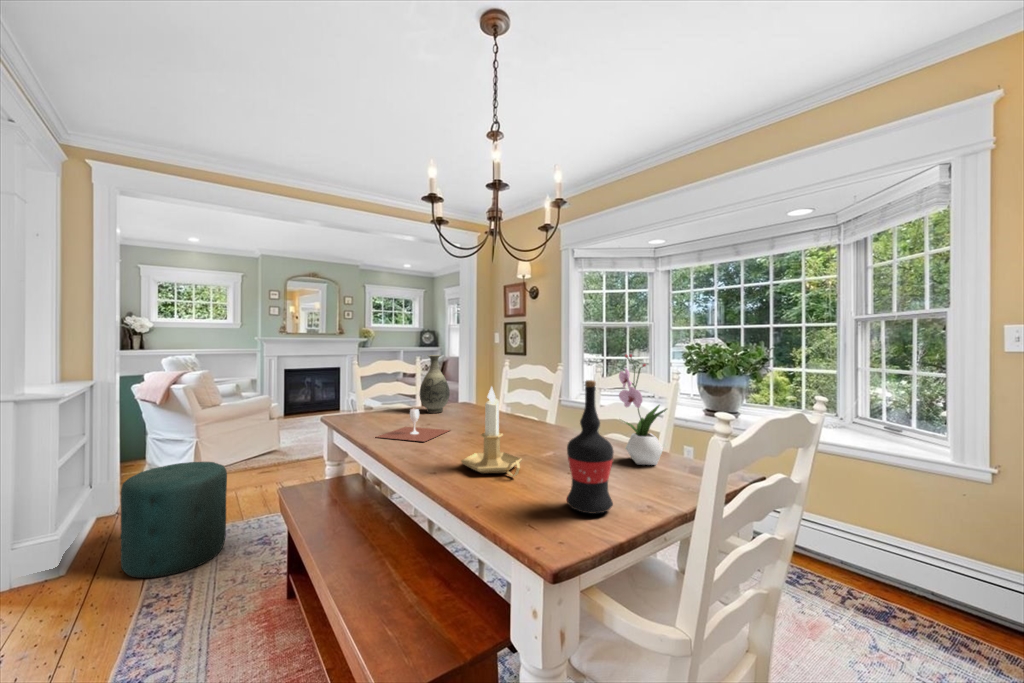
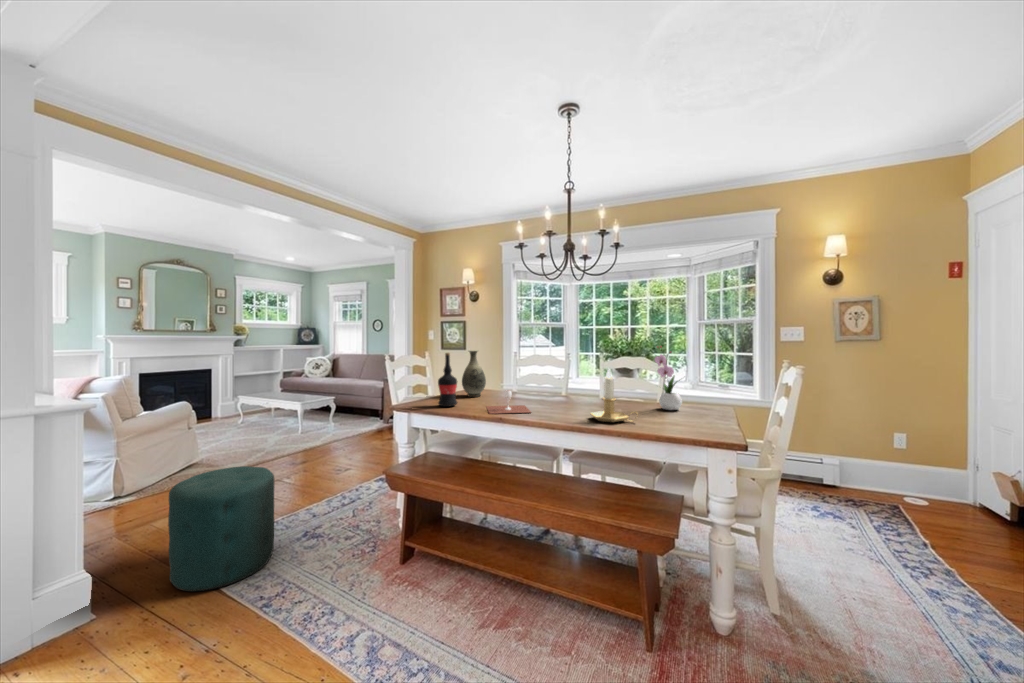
wine bottle: present [567,380,614,514] -> present [438,353,457,406]

